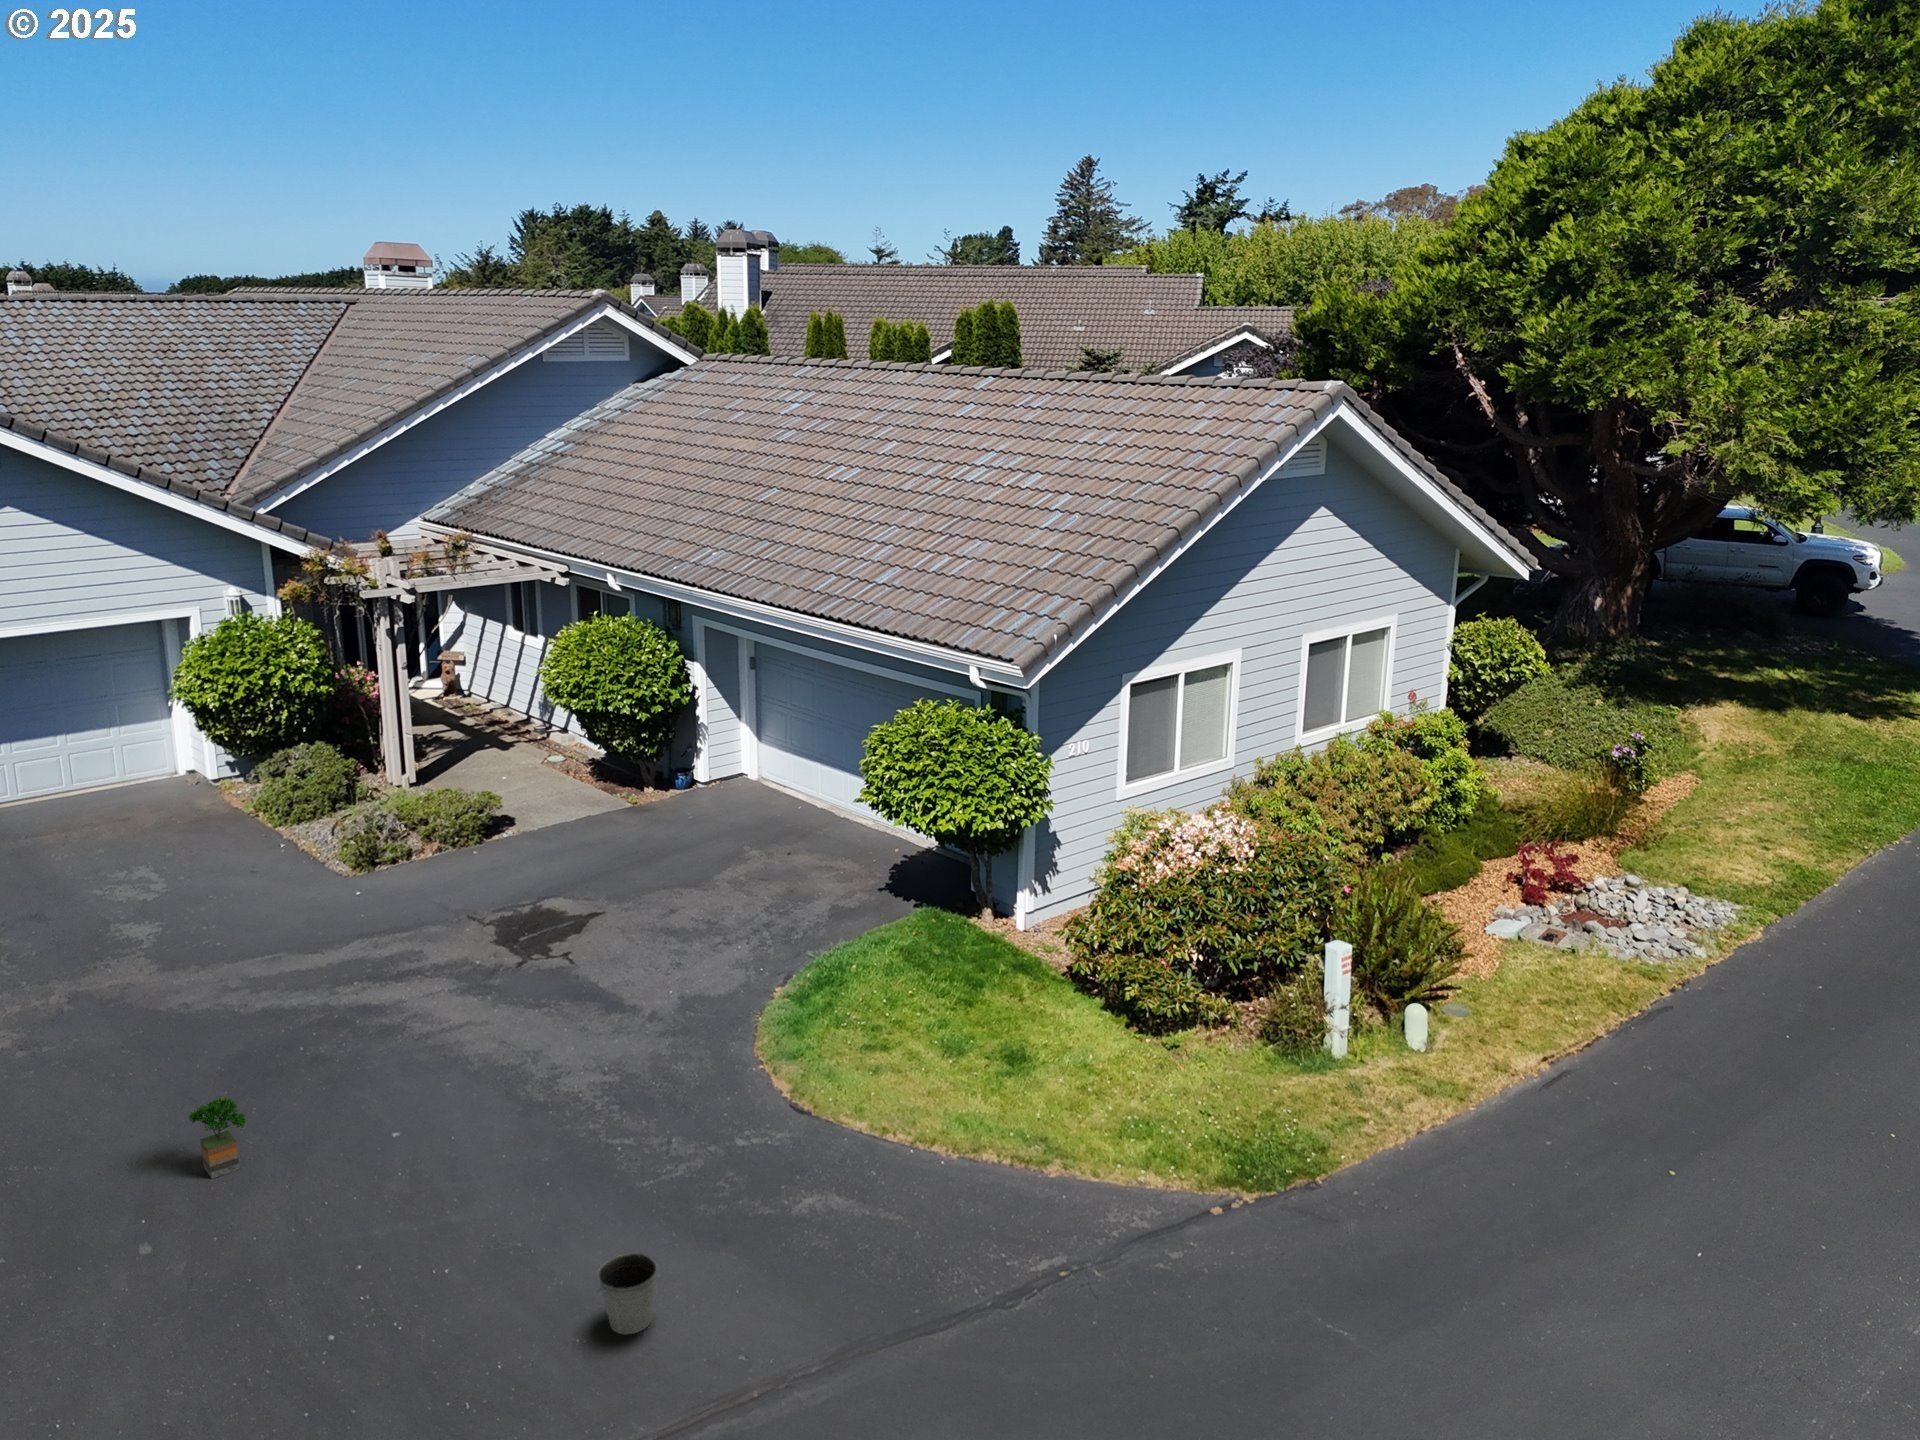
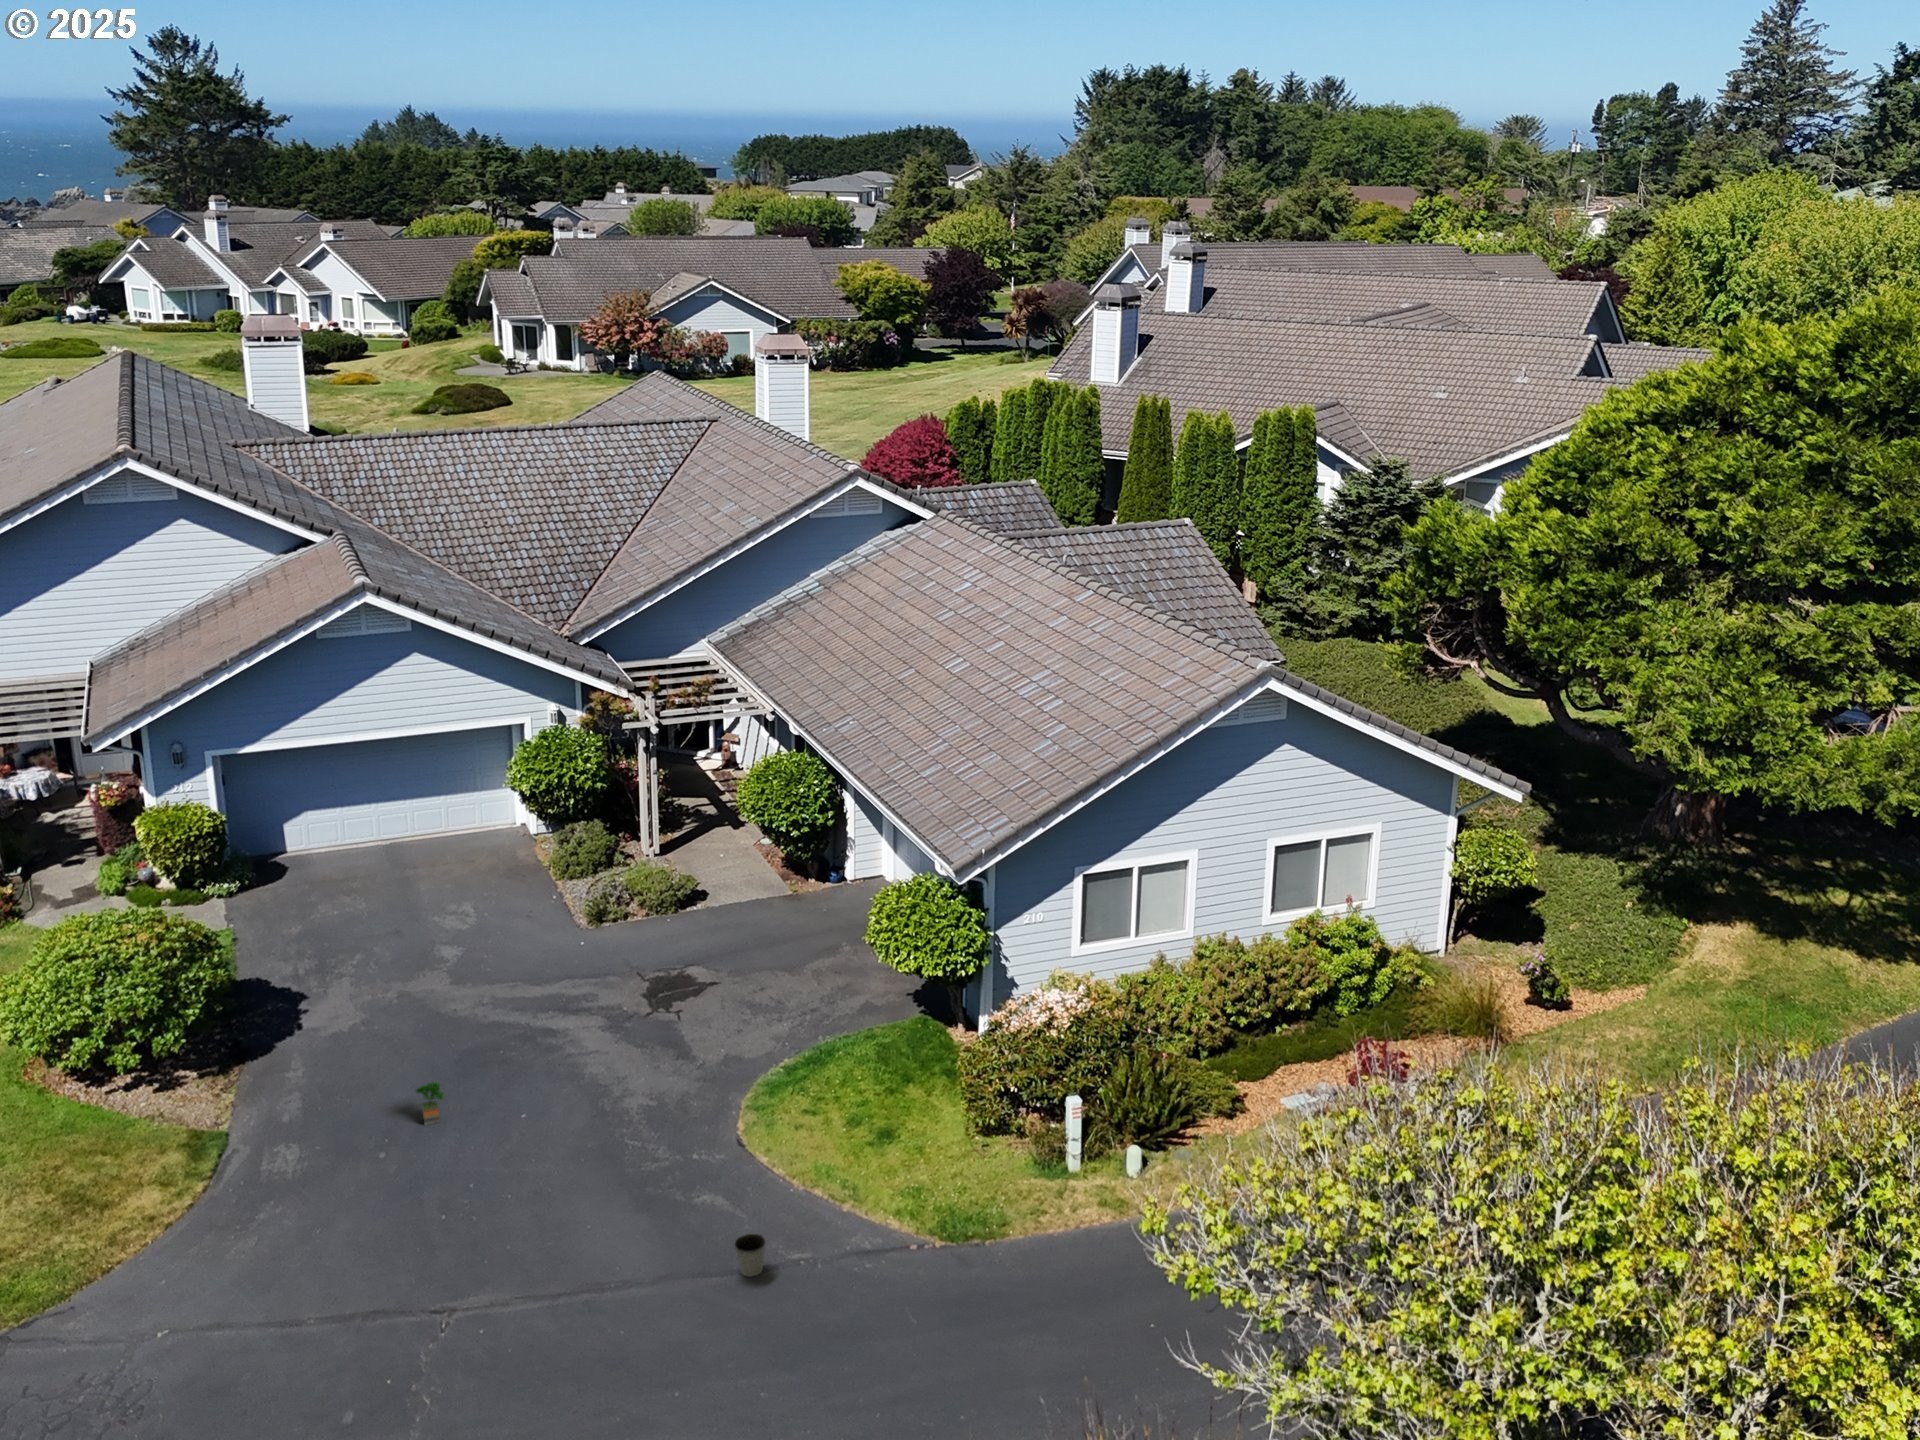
bucket: present [598,1253,657,1334] -> present [734,1234,766,1277]

